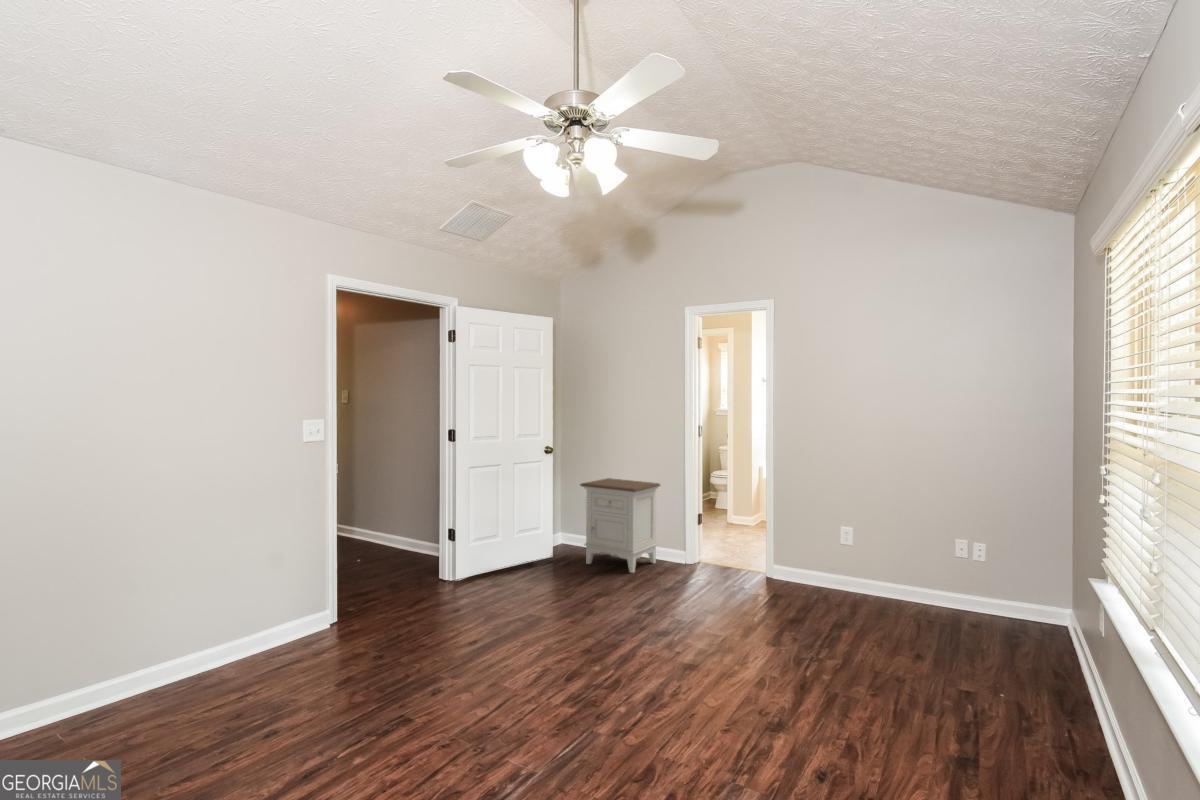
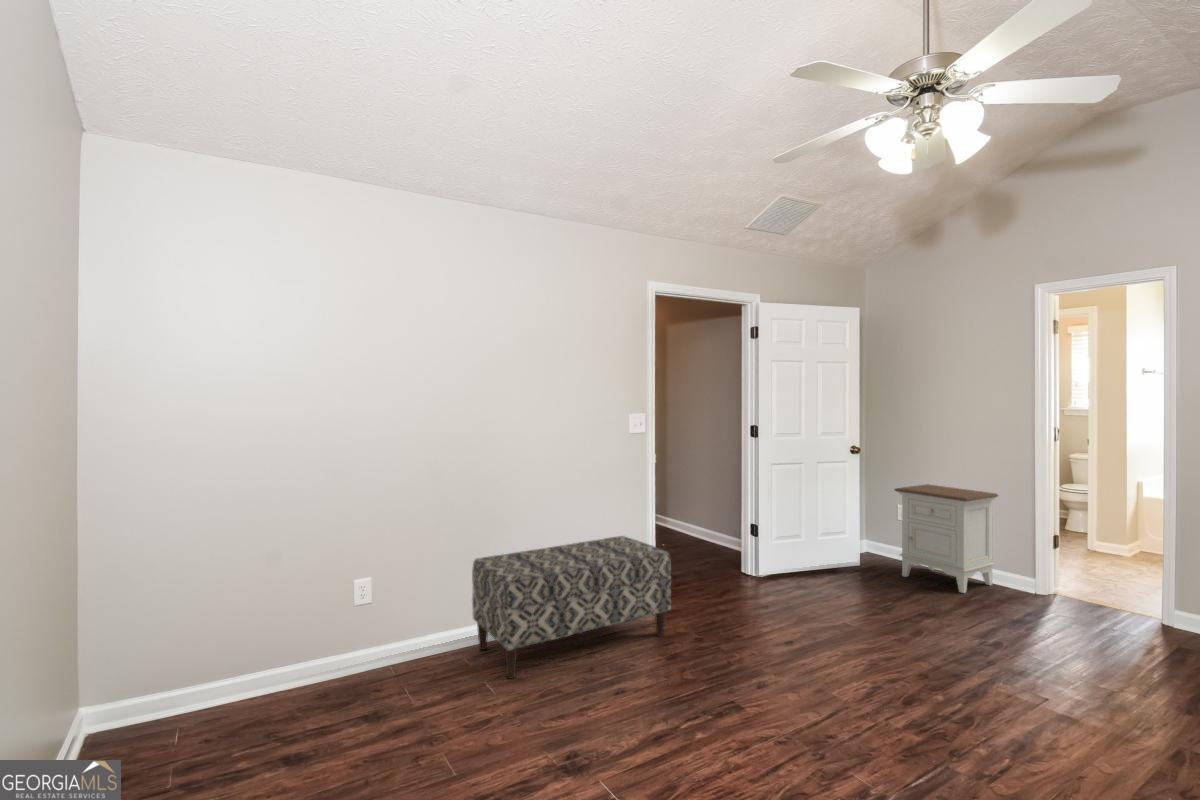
bench: none [66,554,347,748] -> present [472,536,671,678]

